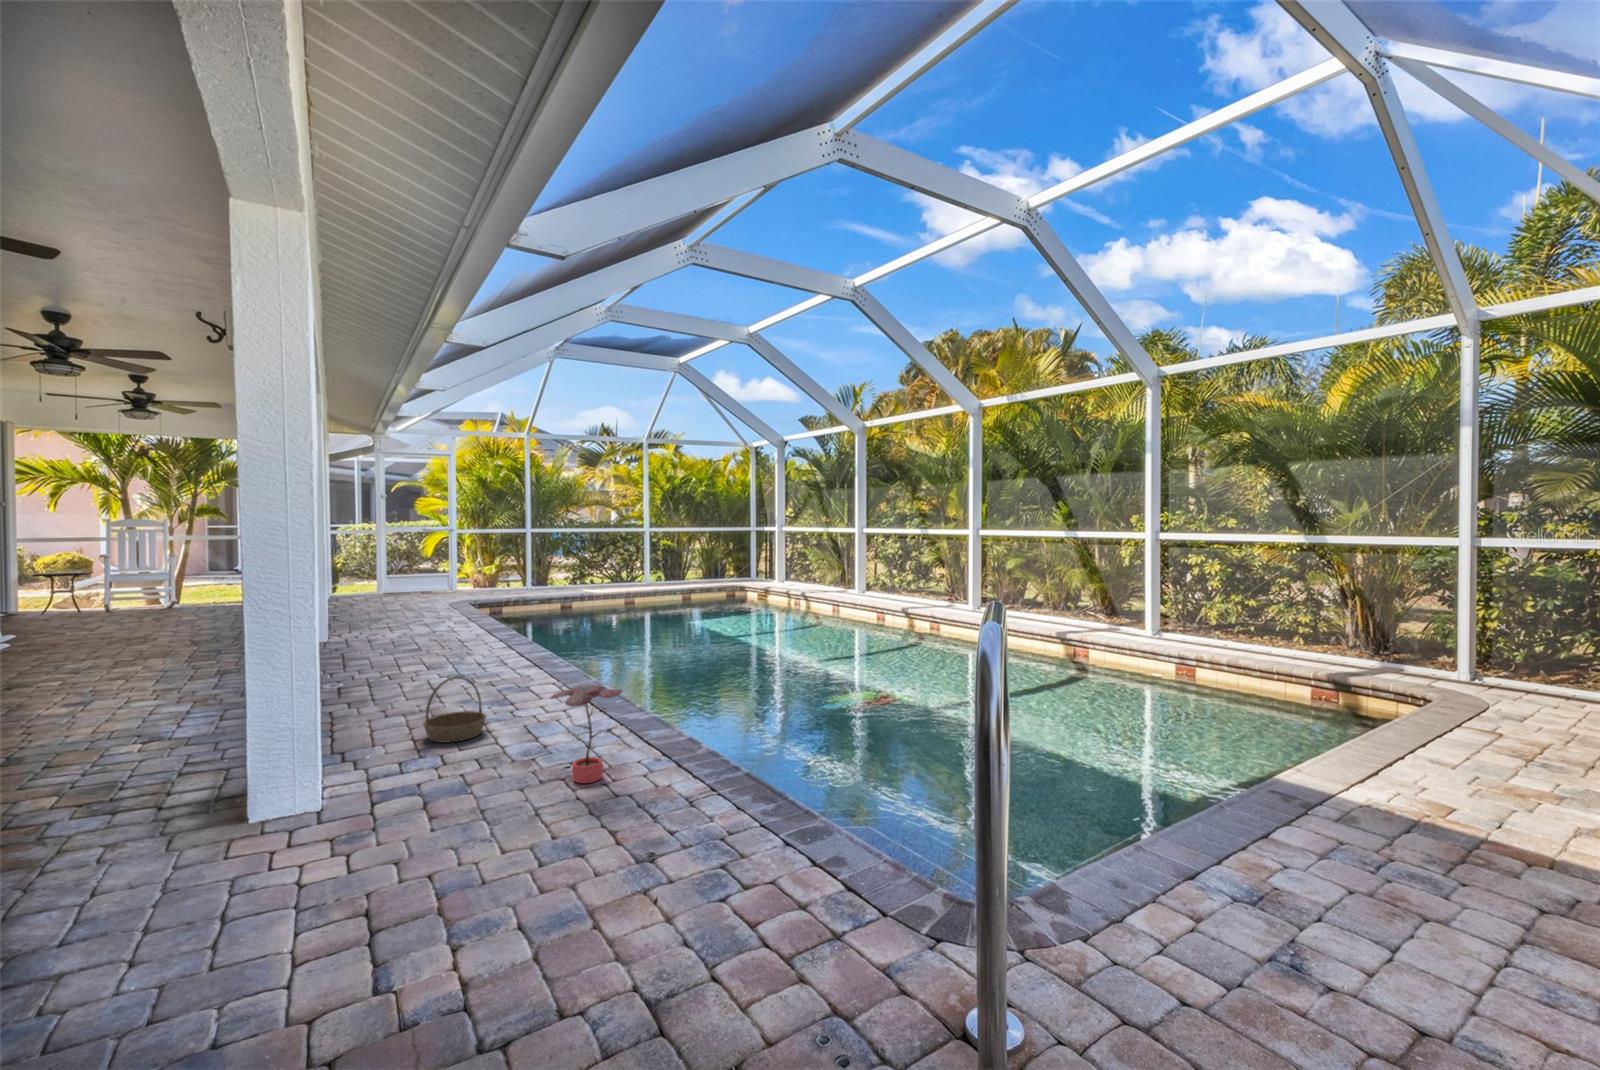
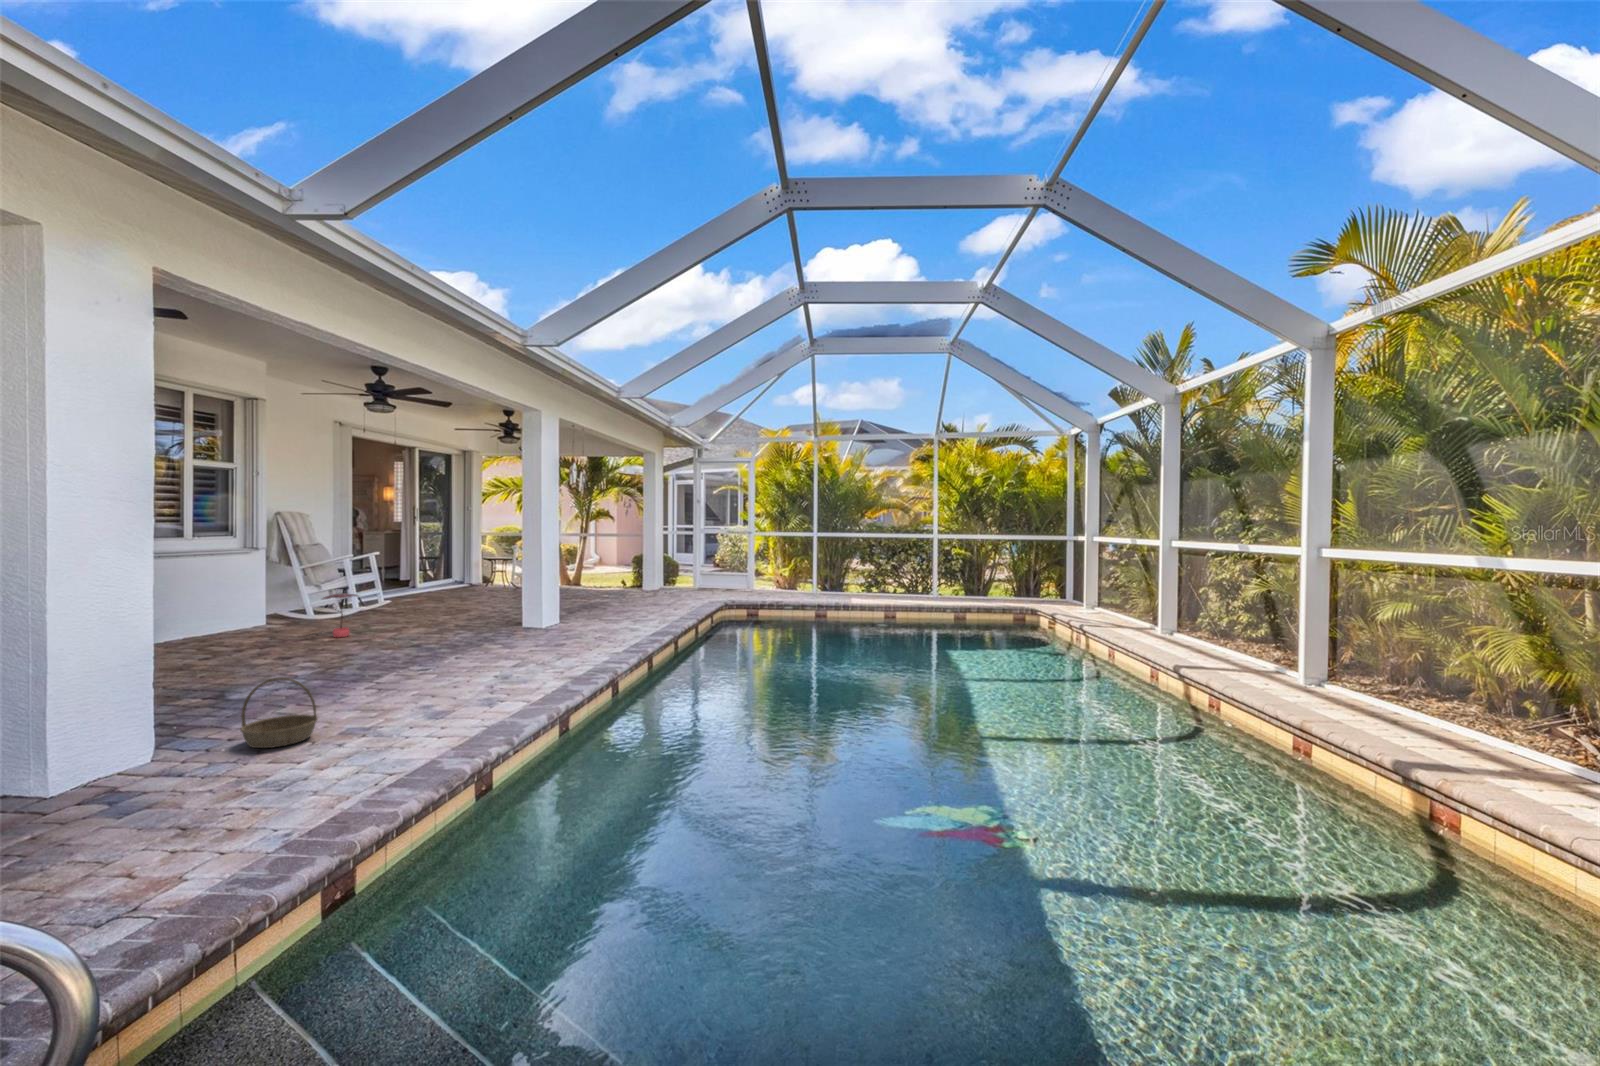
potted plant: present [550,685,622,783] -> present [323,593,358,637]

